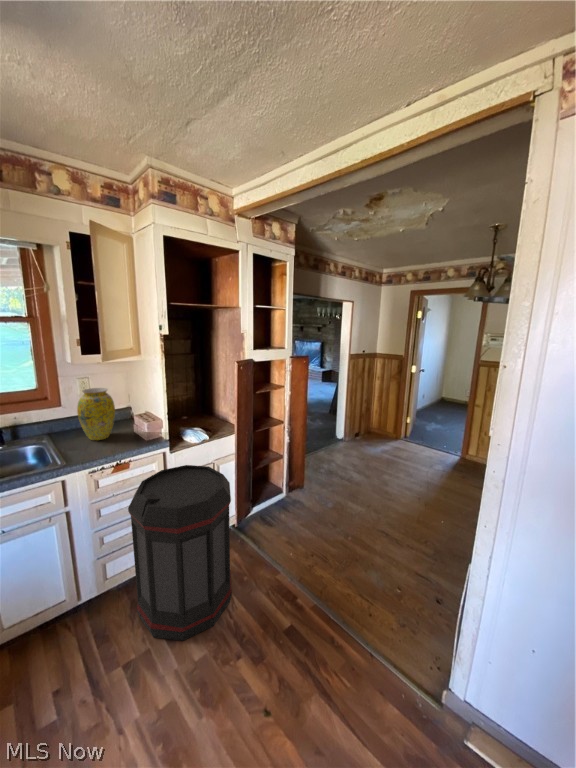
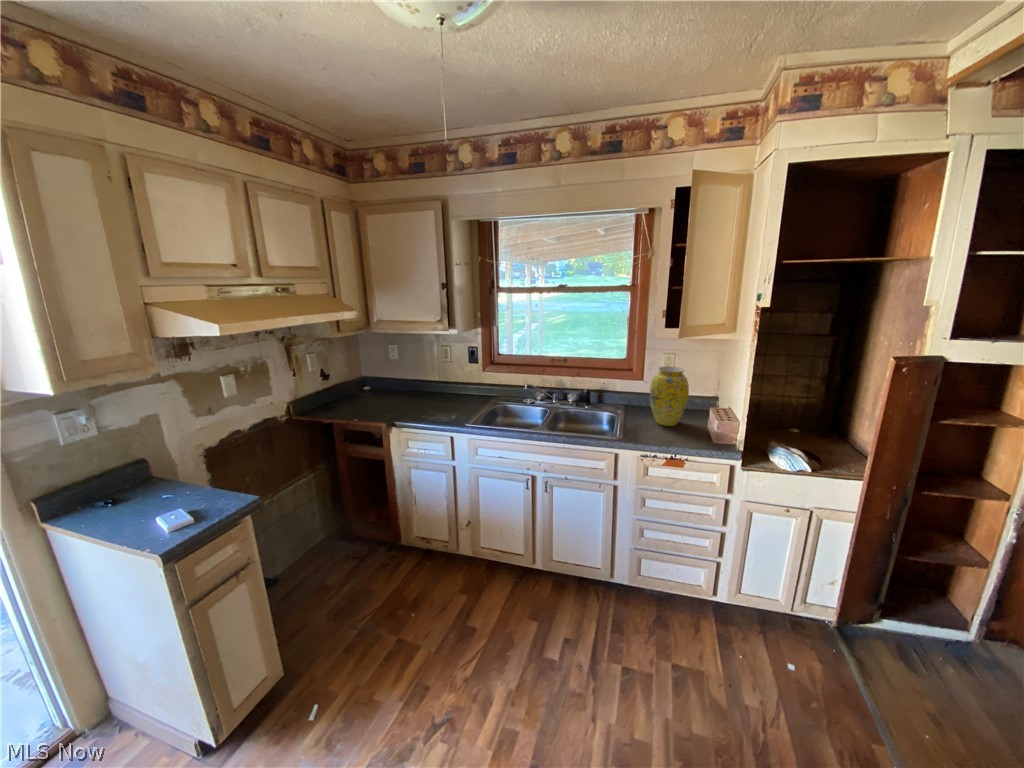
trash can: present [128,465,232,641] -> none [656,485,816,717]

